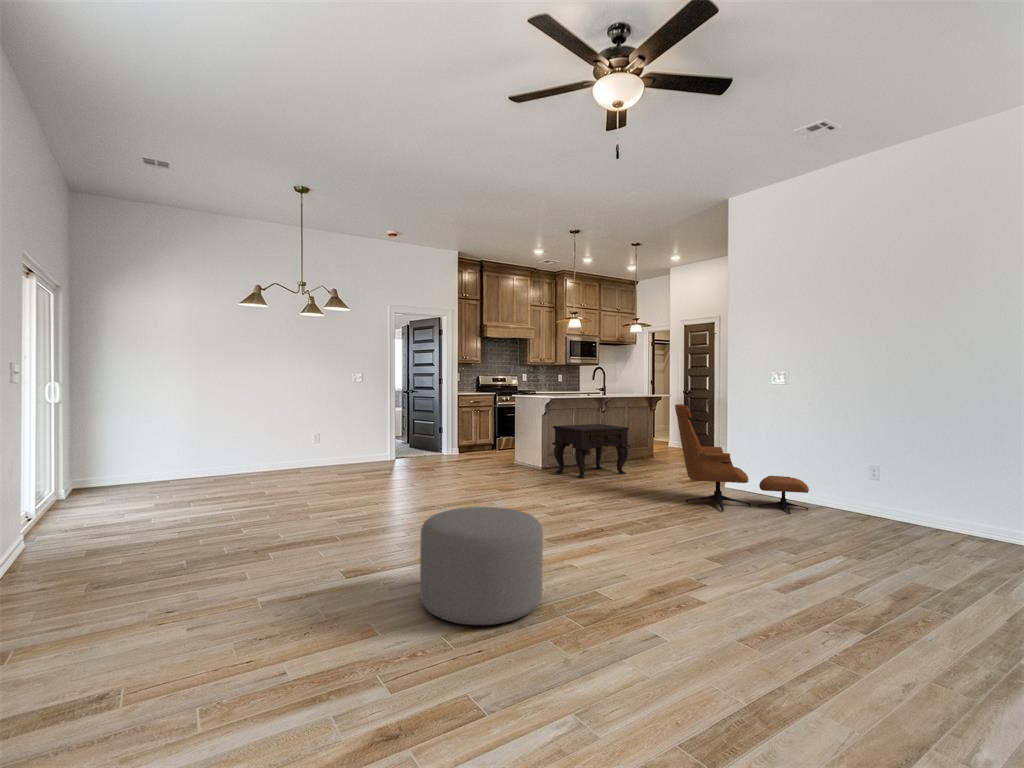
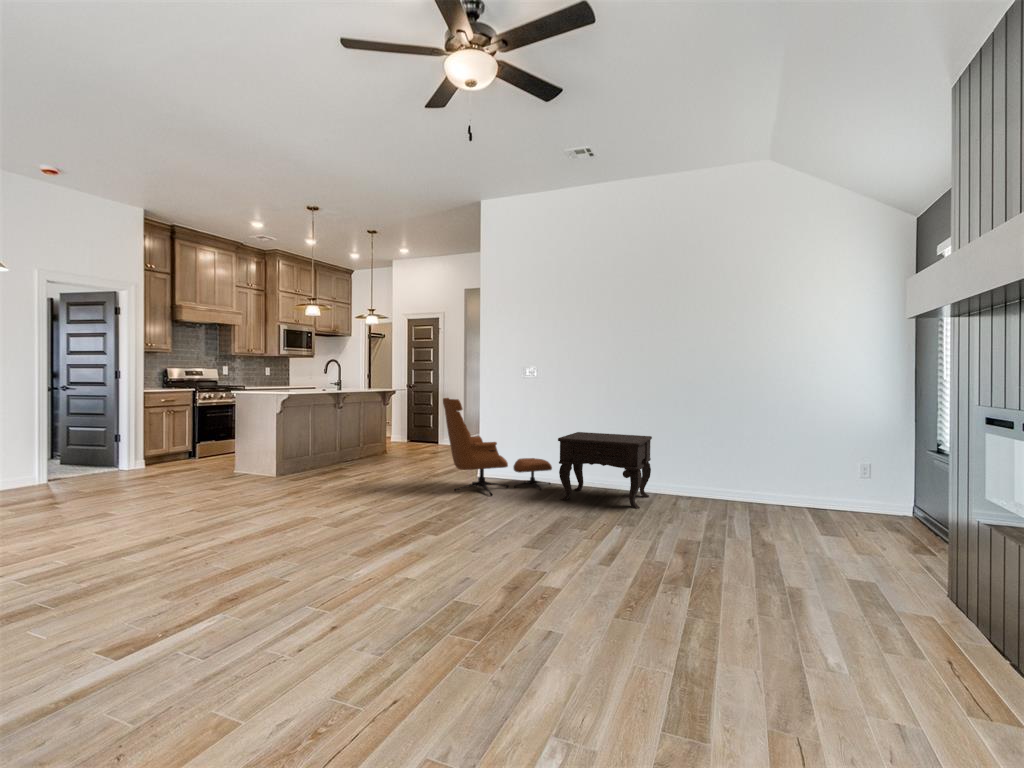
side table: present [552,424,630,479] -> present [558,432,652,509]
ottoman: present [420,507,543,625] -> none [264,530,422,688]

